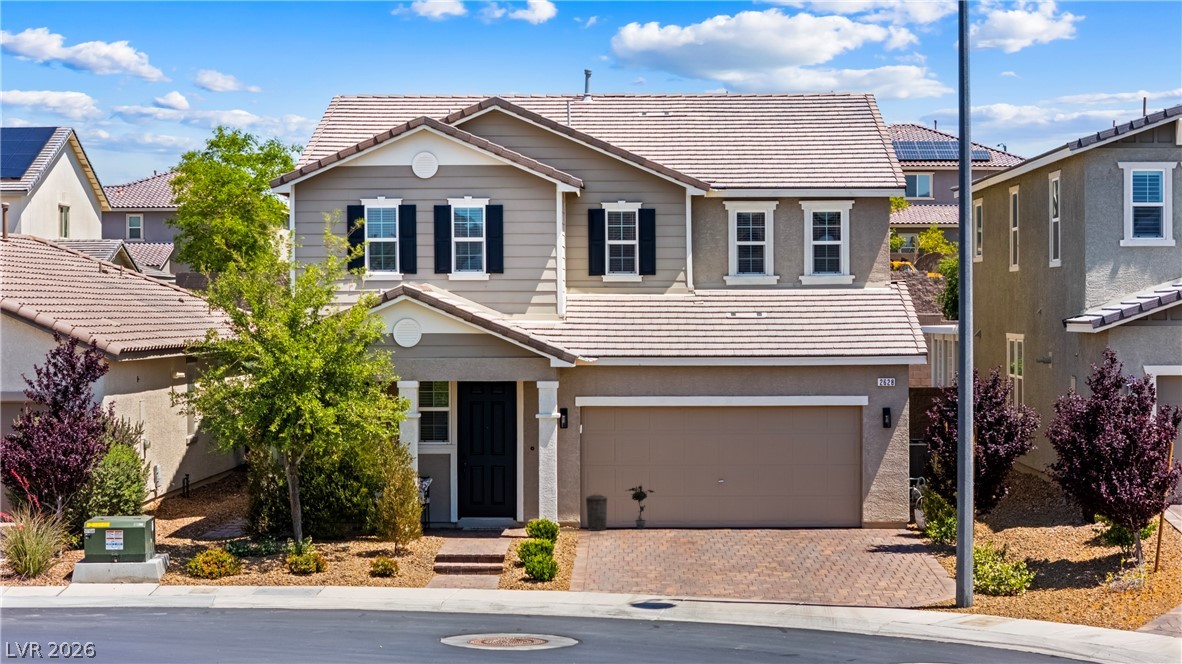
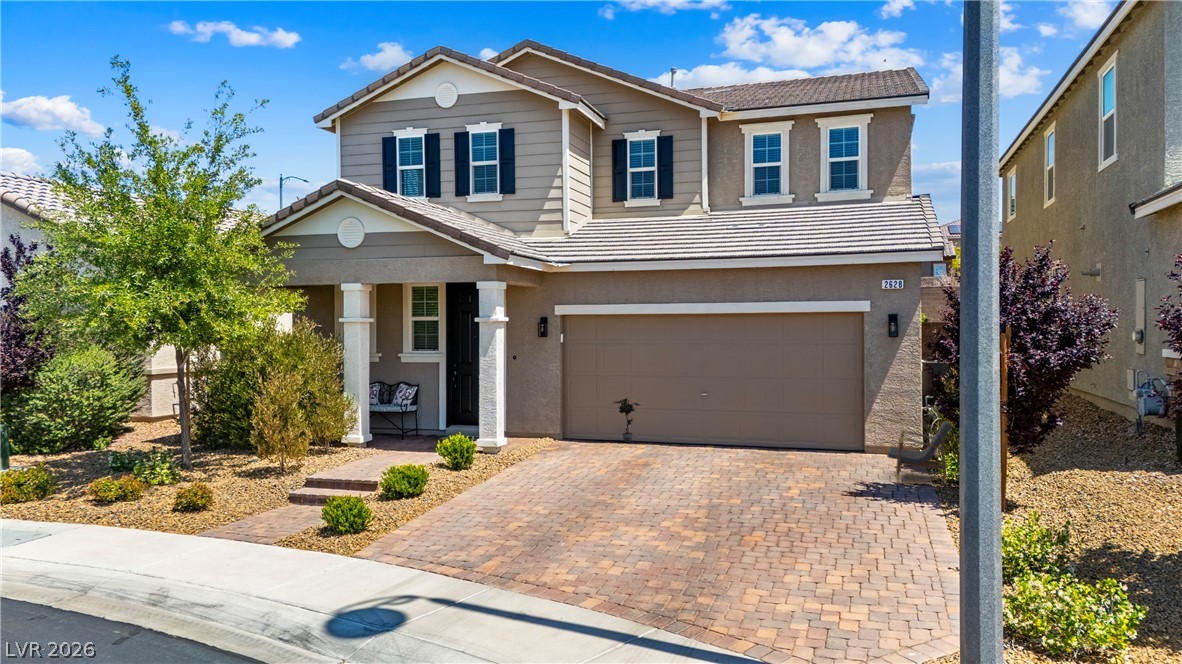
trash can: present [586,494,607,531] -> none [572,405,594,443]
lounge chair: none [891,495,941,548] -> present [887,421,951,483]

